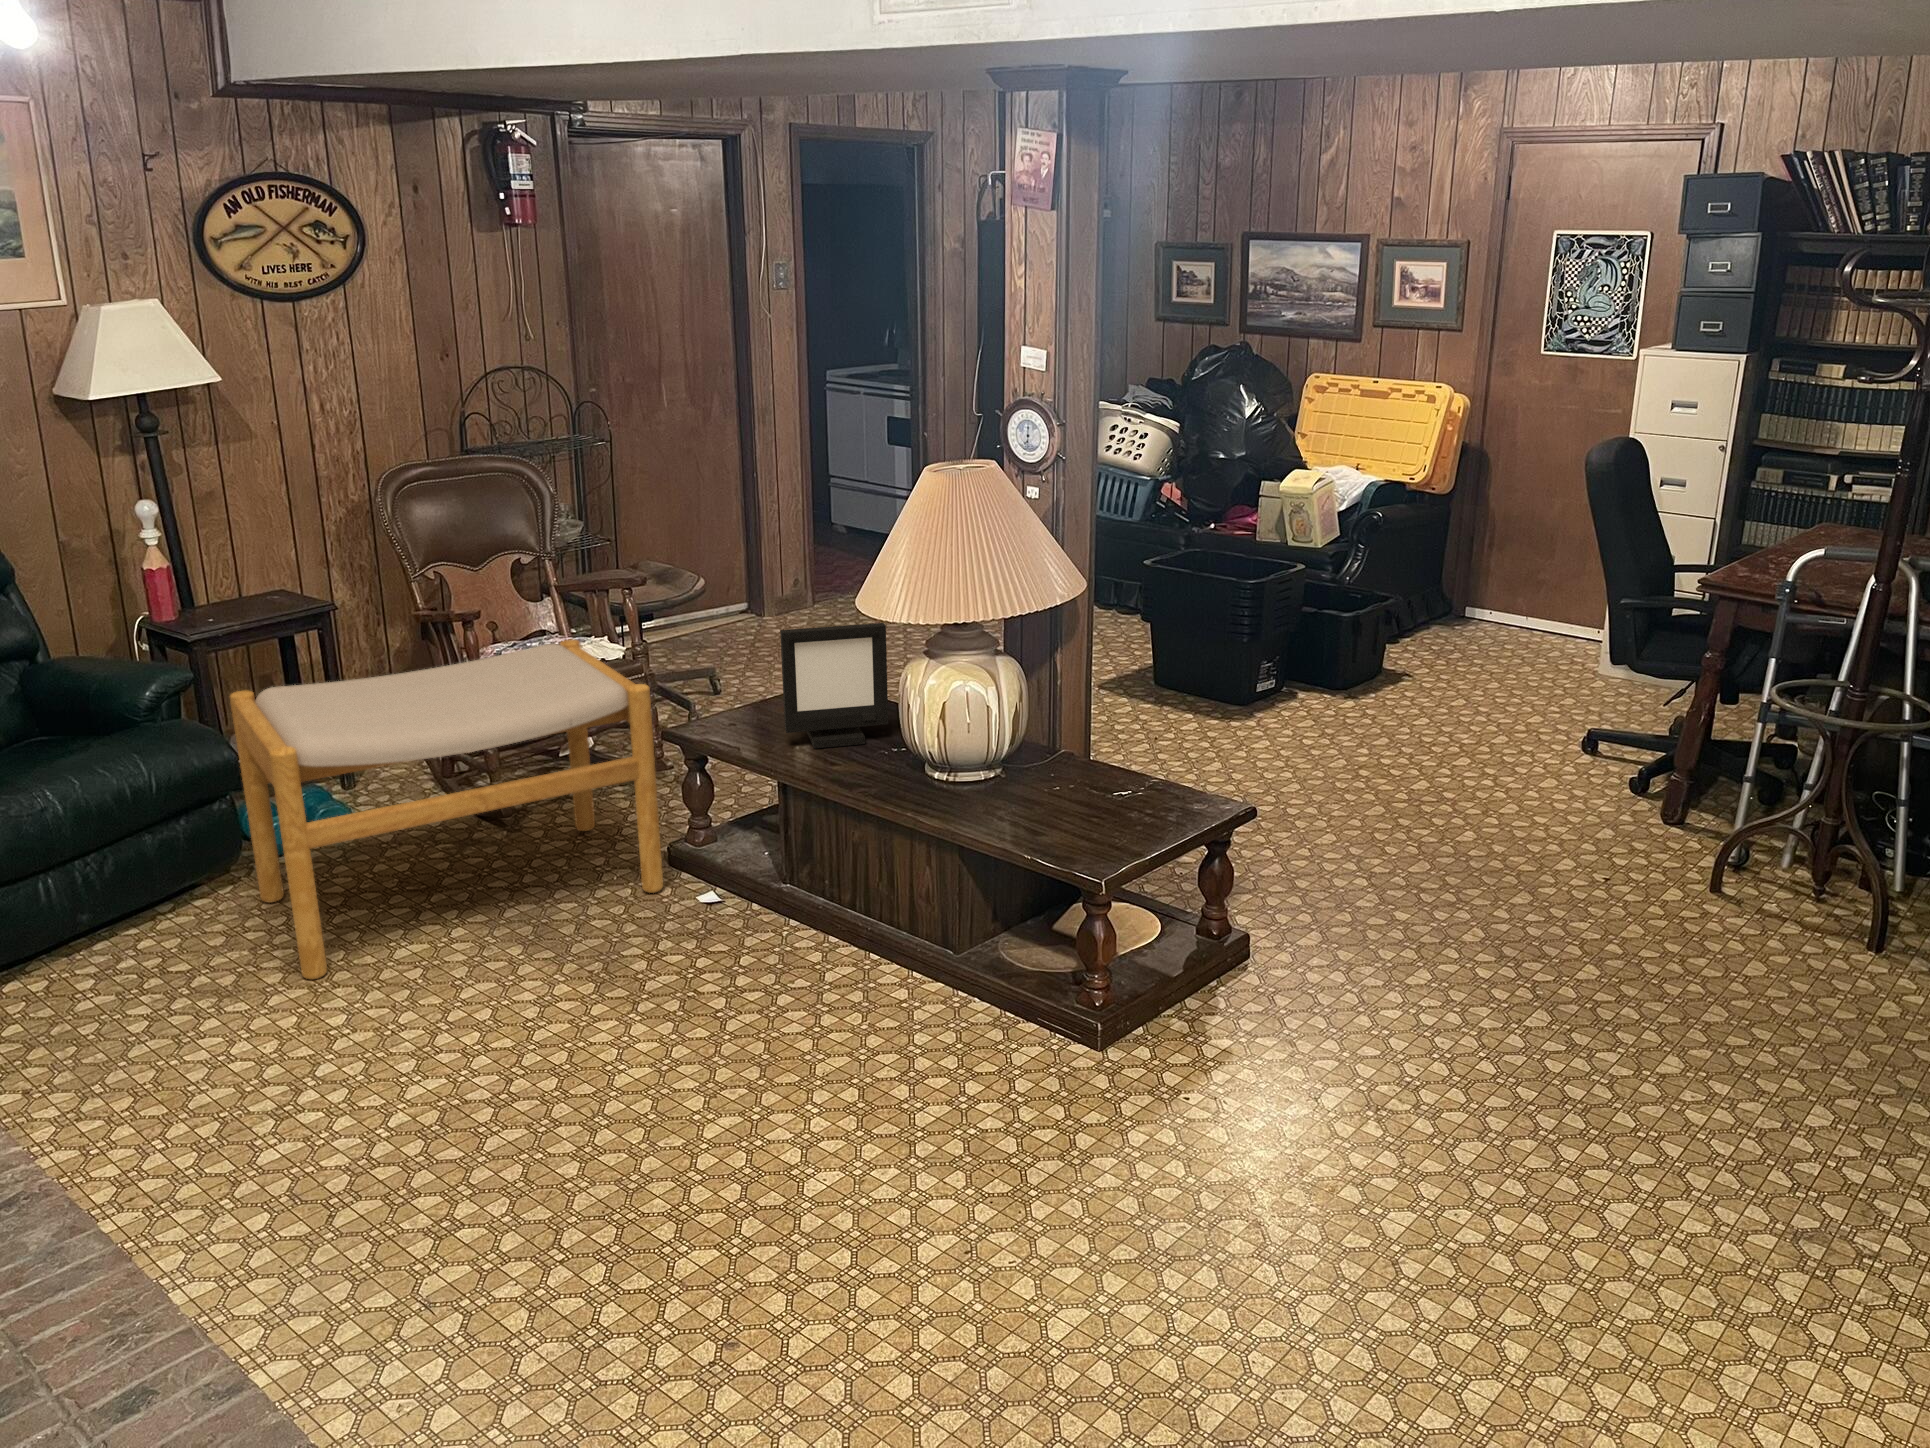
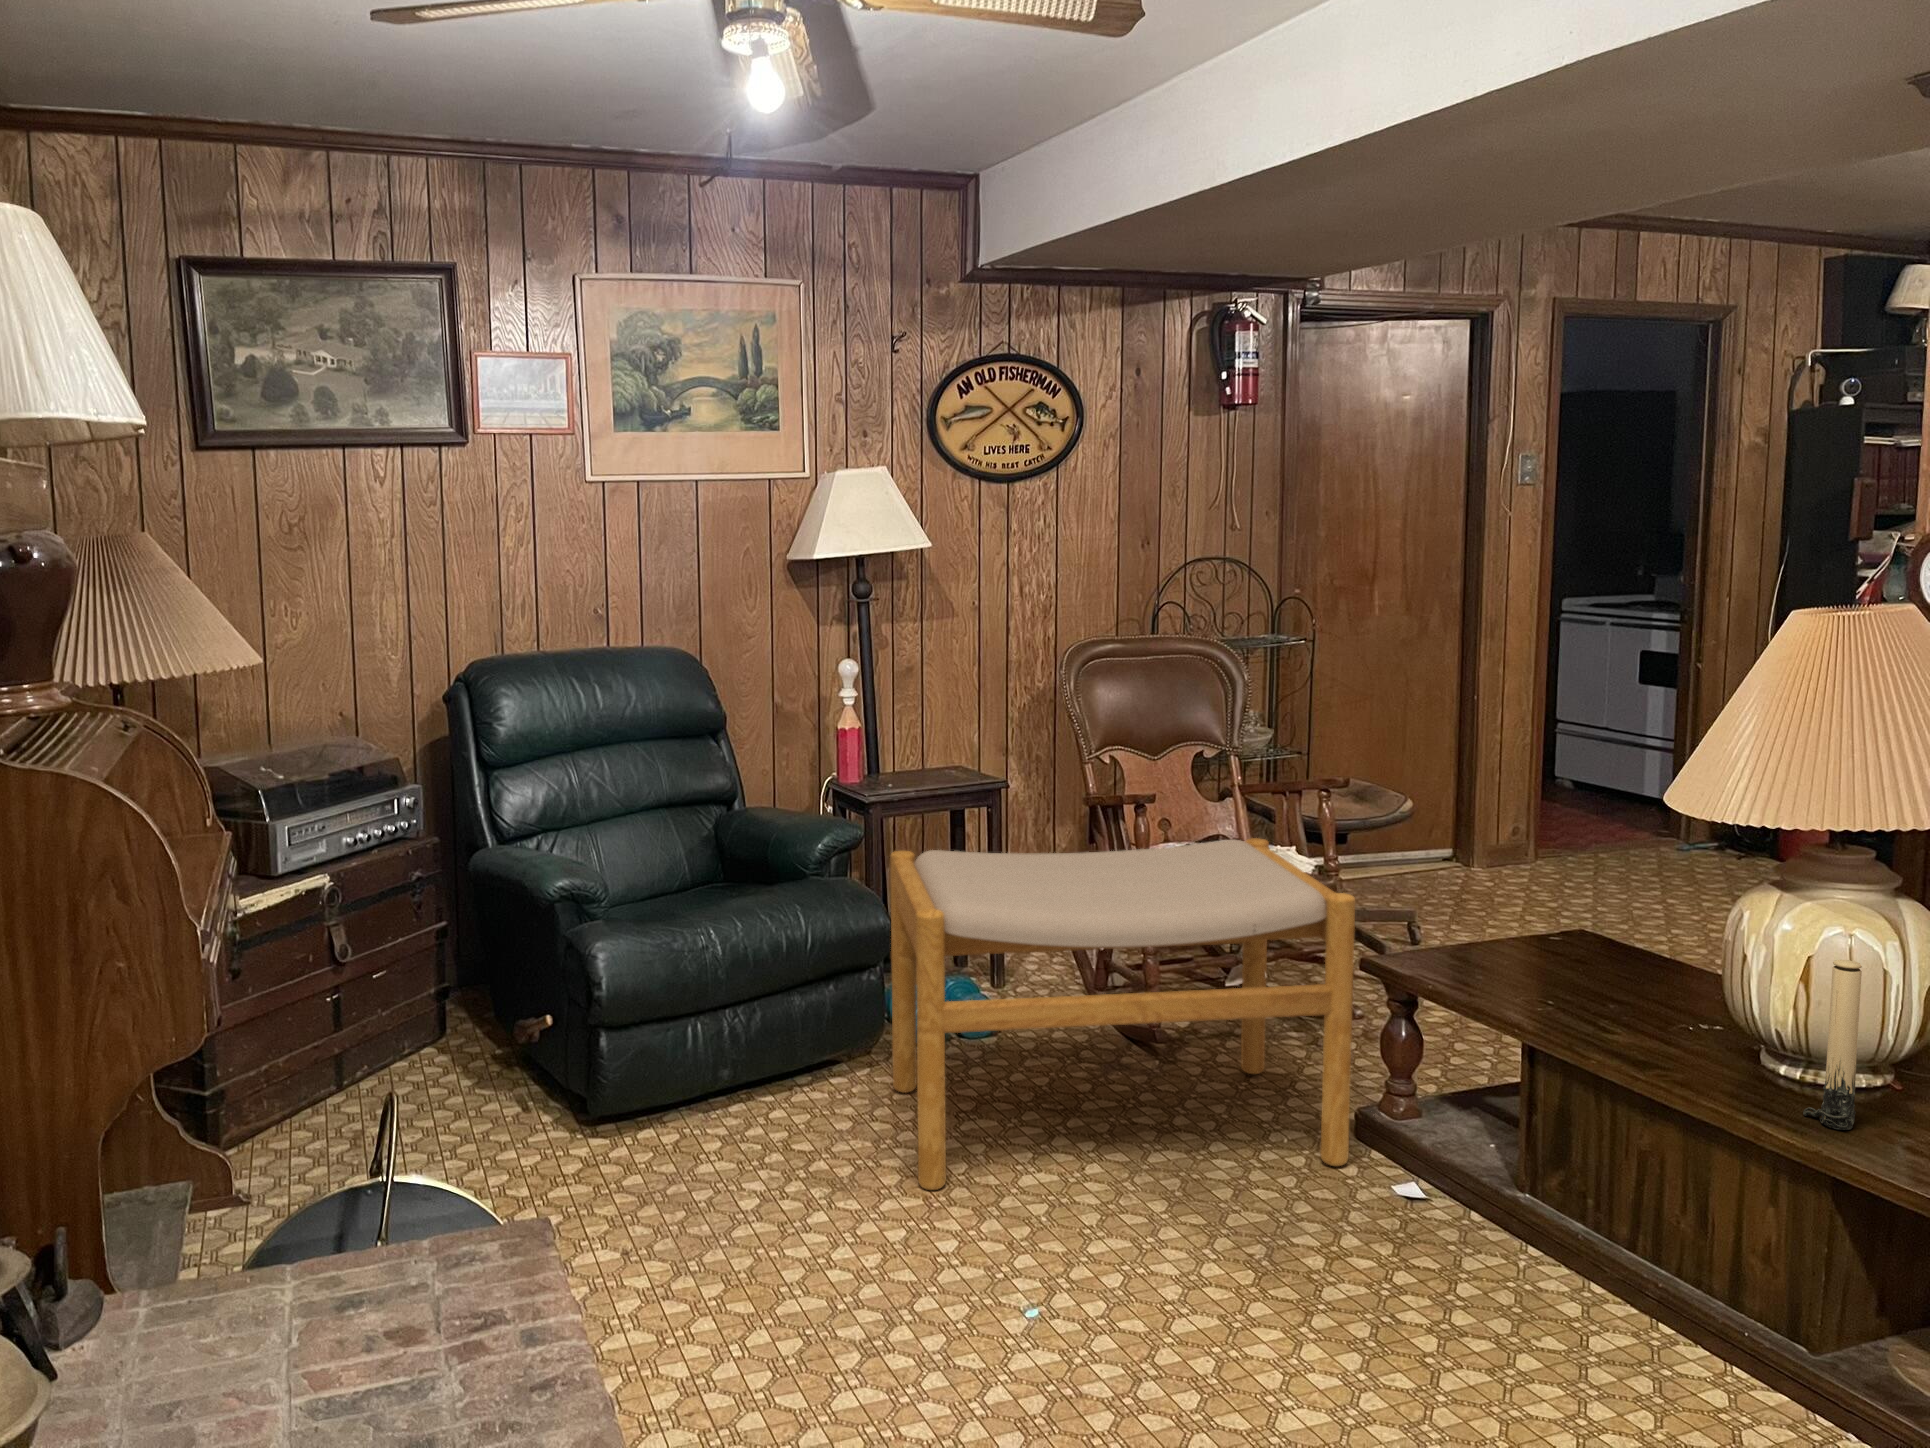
picture frame: present [780,623,888,748] -> none [1537,839,1700,1011]
candle: none [943,702,971,811] -> present [1803,960,1862,1130]

